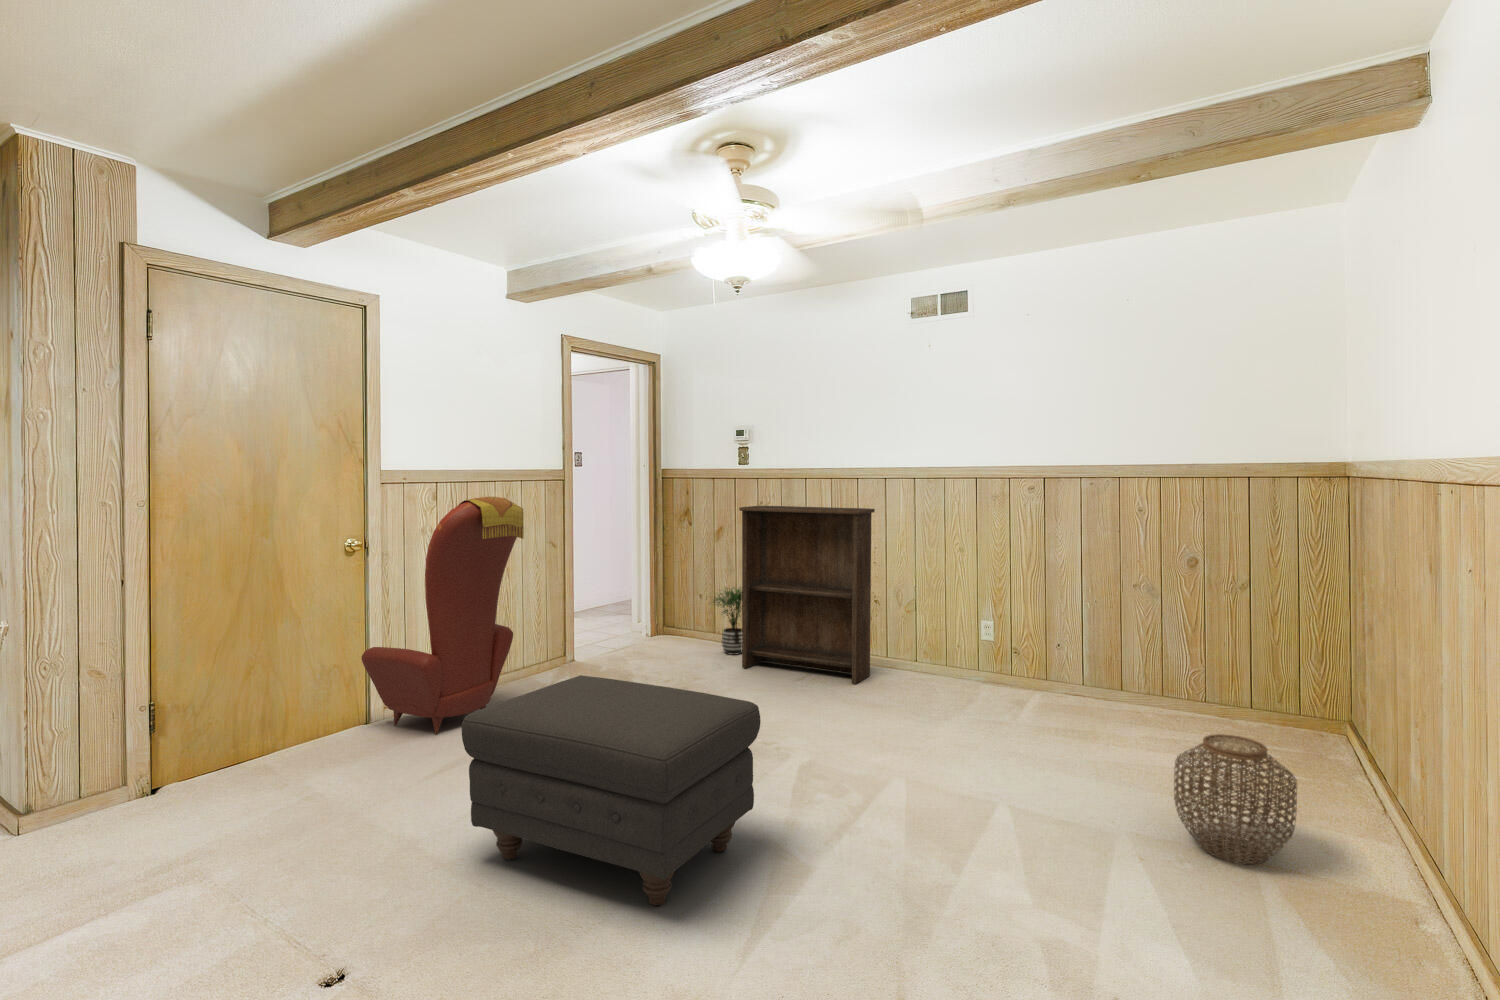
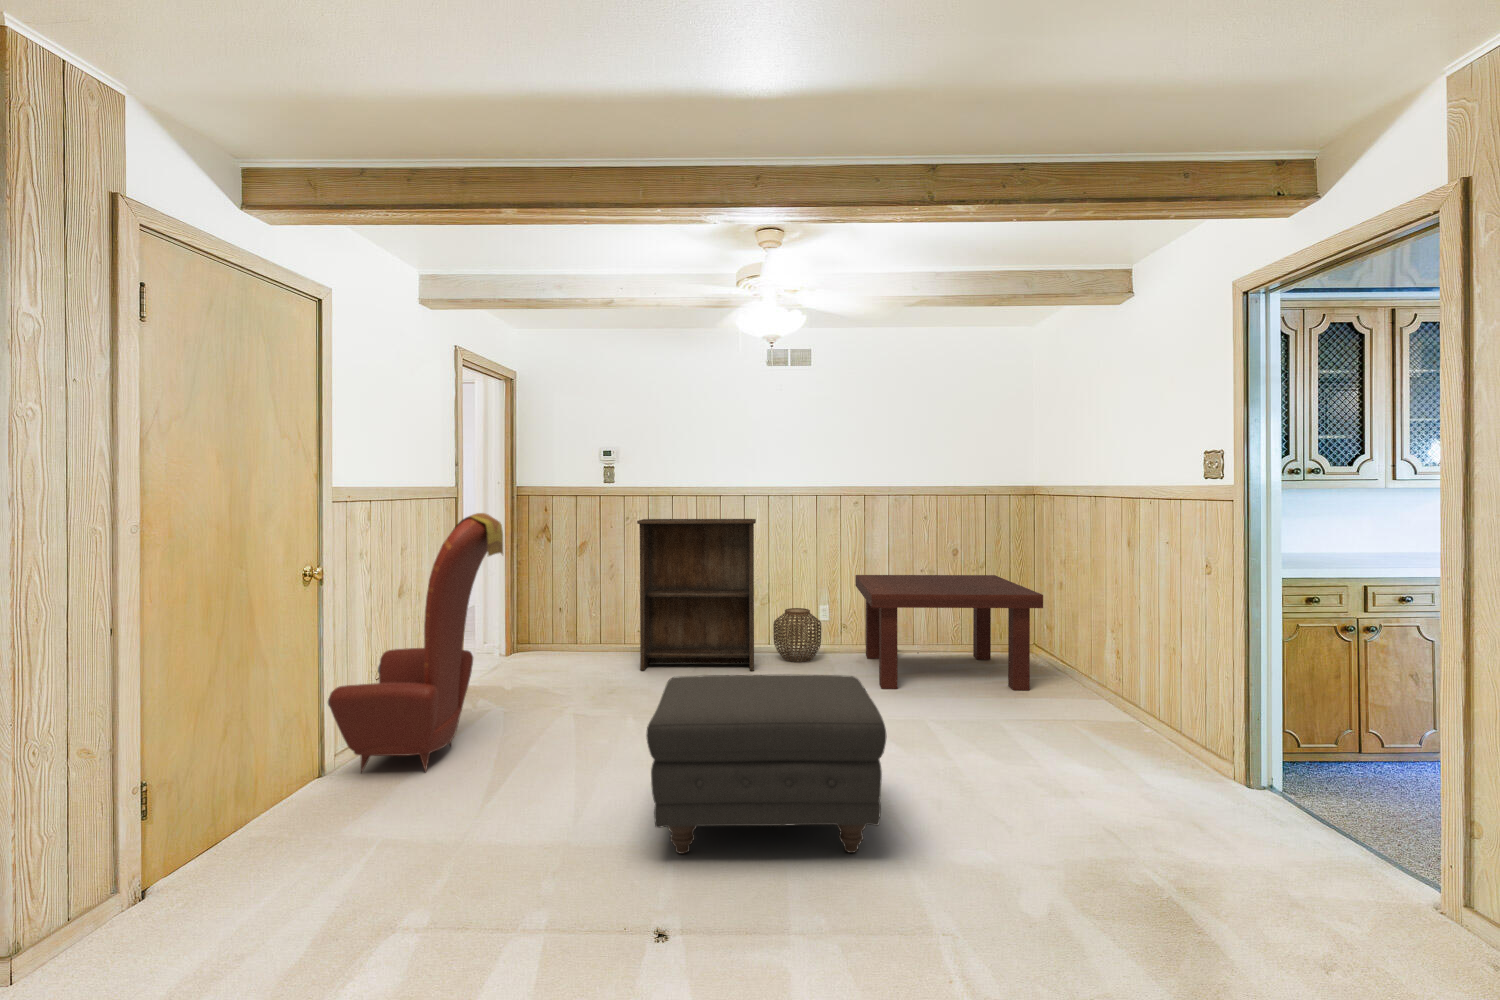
coffee table: none [960,582,1207,762] -> present [855,575,1043,690]
potted plant: present [709,587,742,655] -> none [587,595,633,661]
woven basket: present [1174,734,1297,864] -> present [773,608,821,662]

